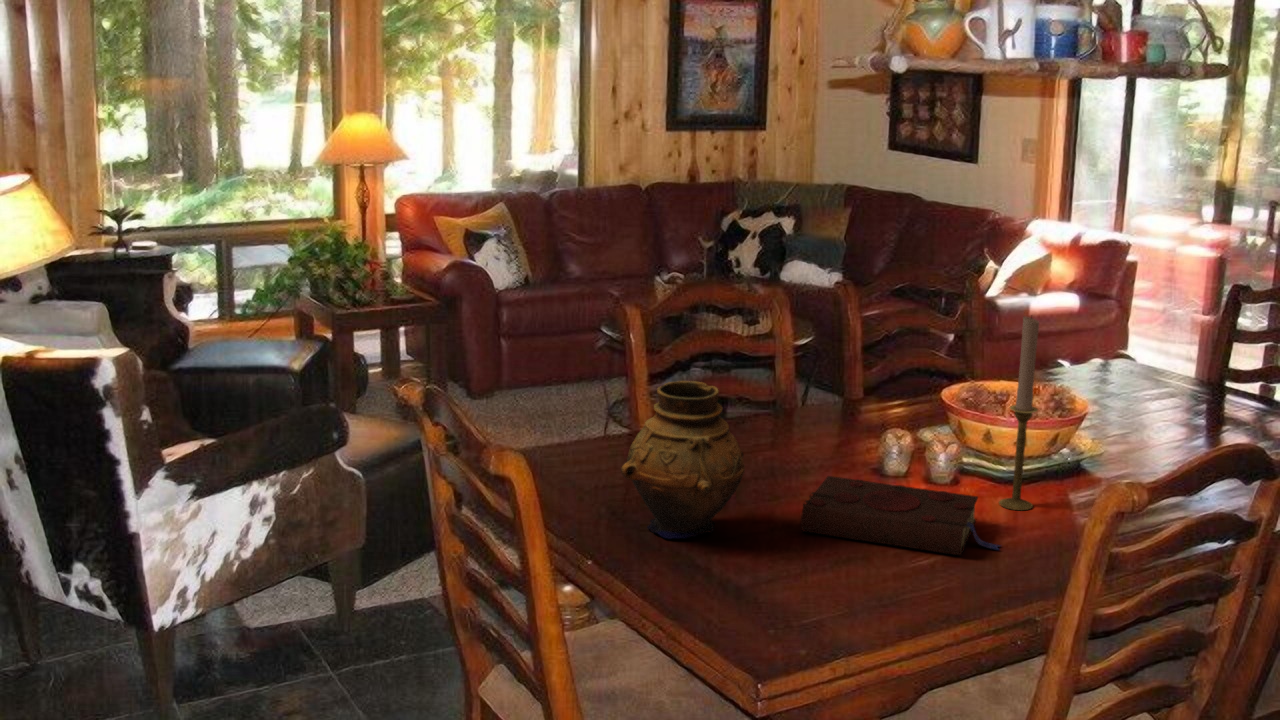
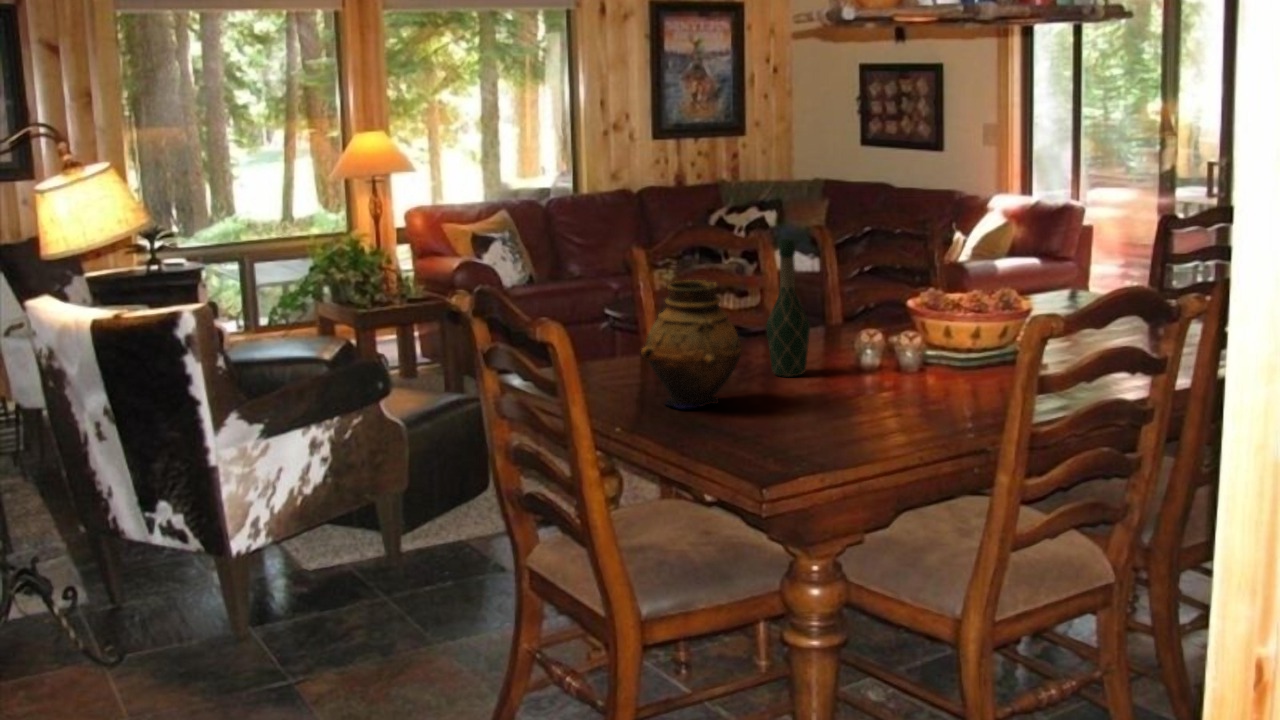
candlestick: present [999,316,1039,510] -> none [956,217,984,382]
wine bottle: none [776,325,828,487] -> present [766,239,810,377]
book: present [801,476,1000,555] -> none [791,361,957,408]

